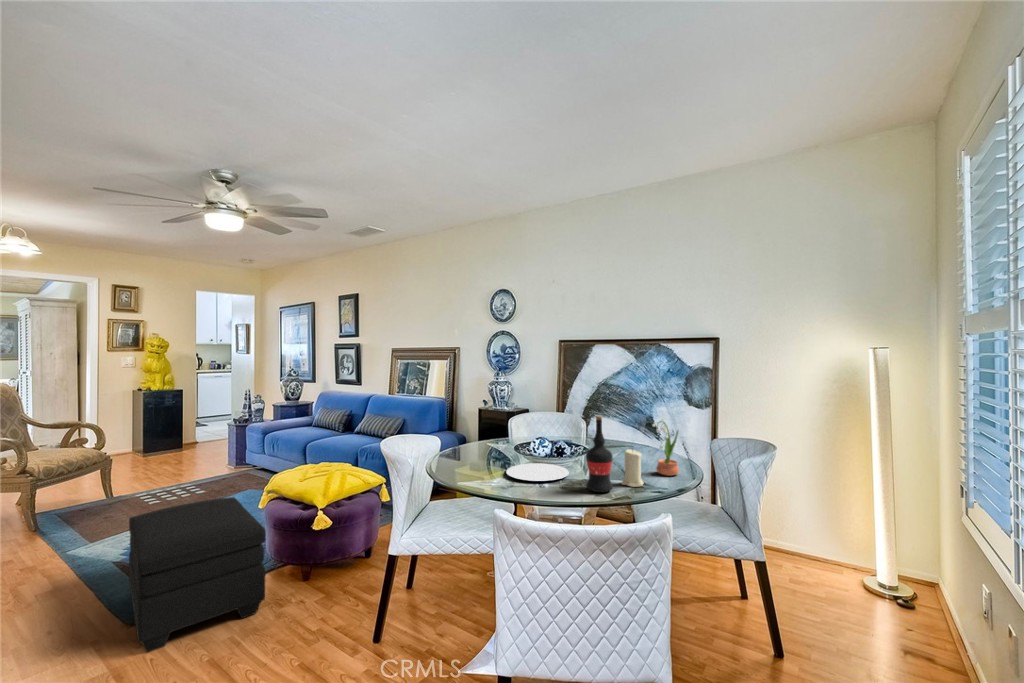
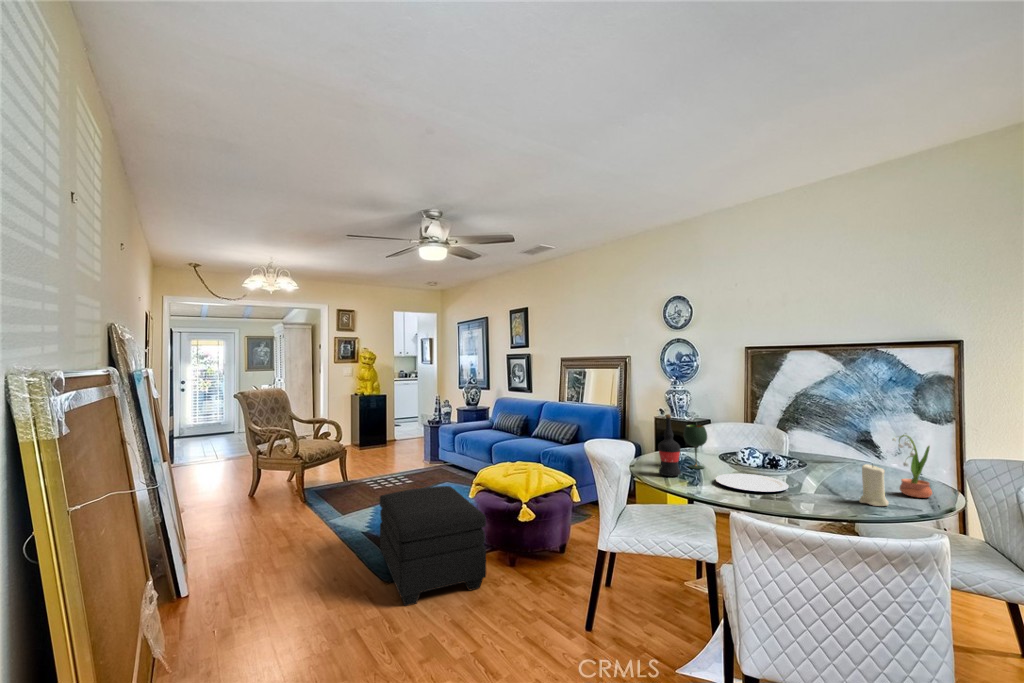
wine bottle: present [586,416,613,492] -> present [658,414,681,476]
wine glass: none [485,417,507,461] -> present [683,425,707,469]

